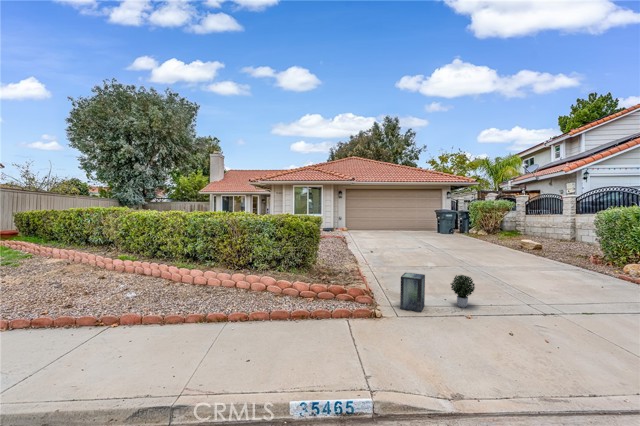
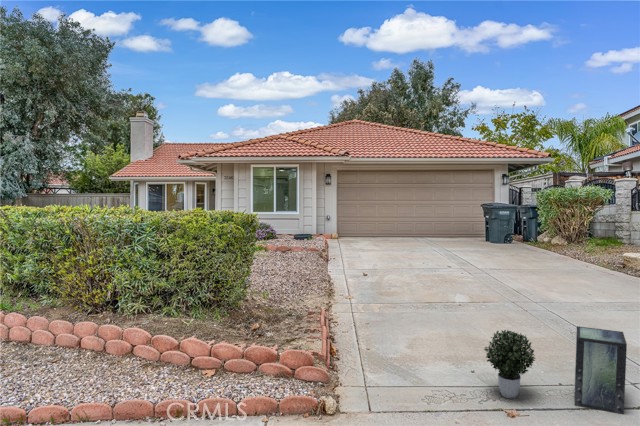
storage box: present [400,273,425,312] -> present [575,326,627,414]

